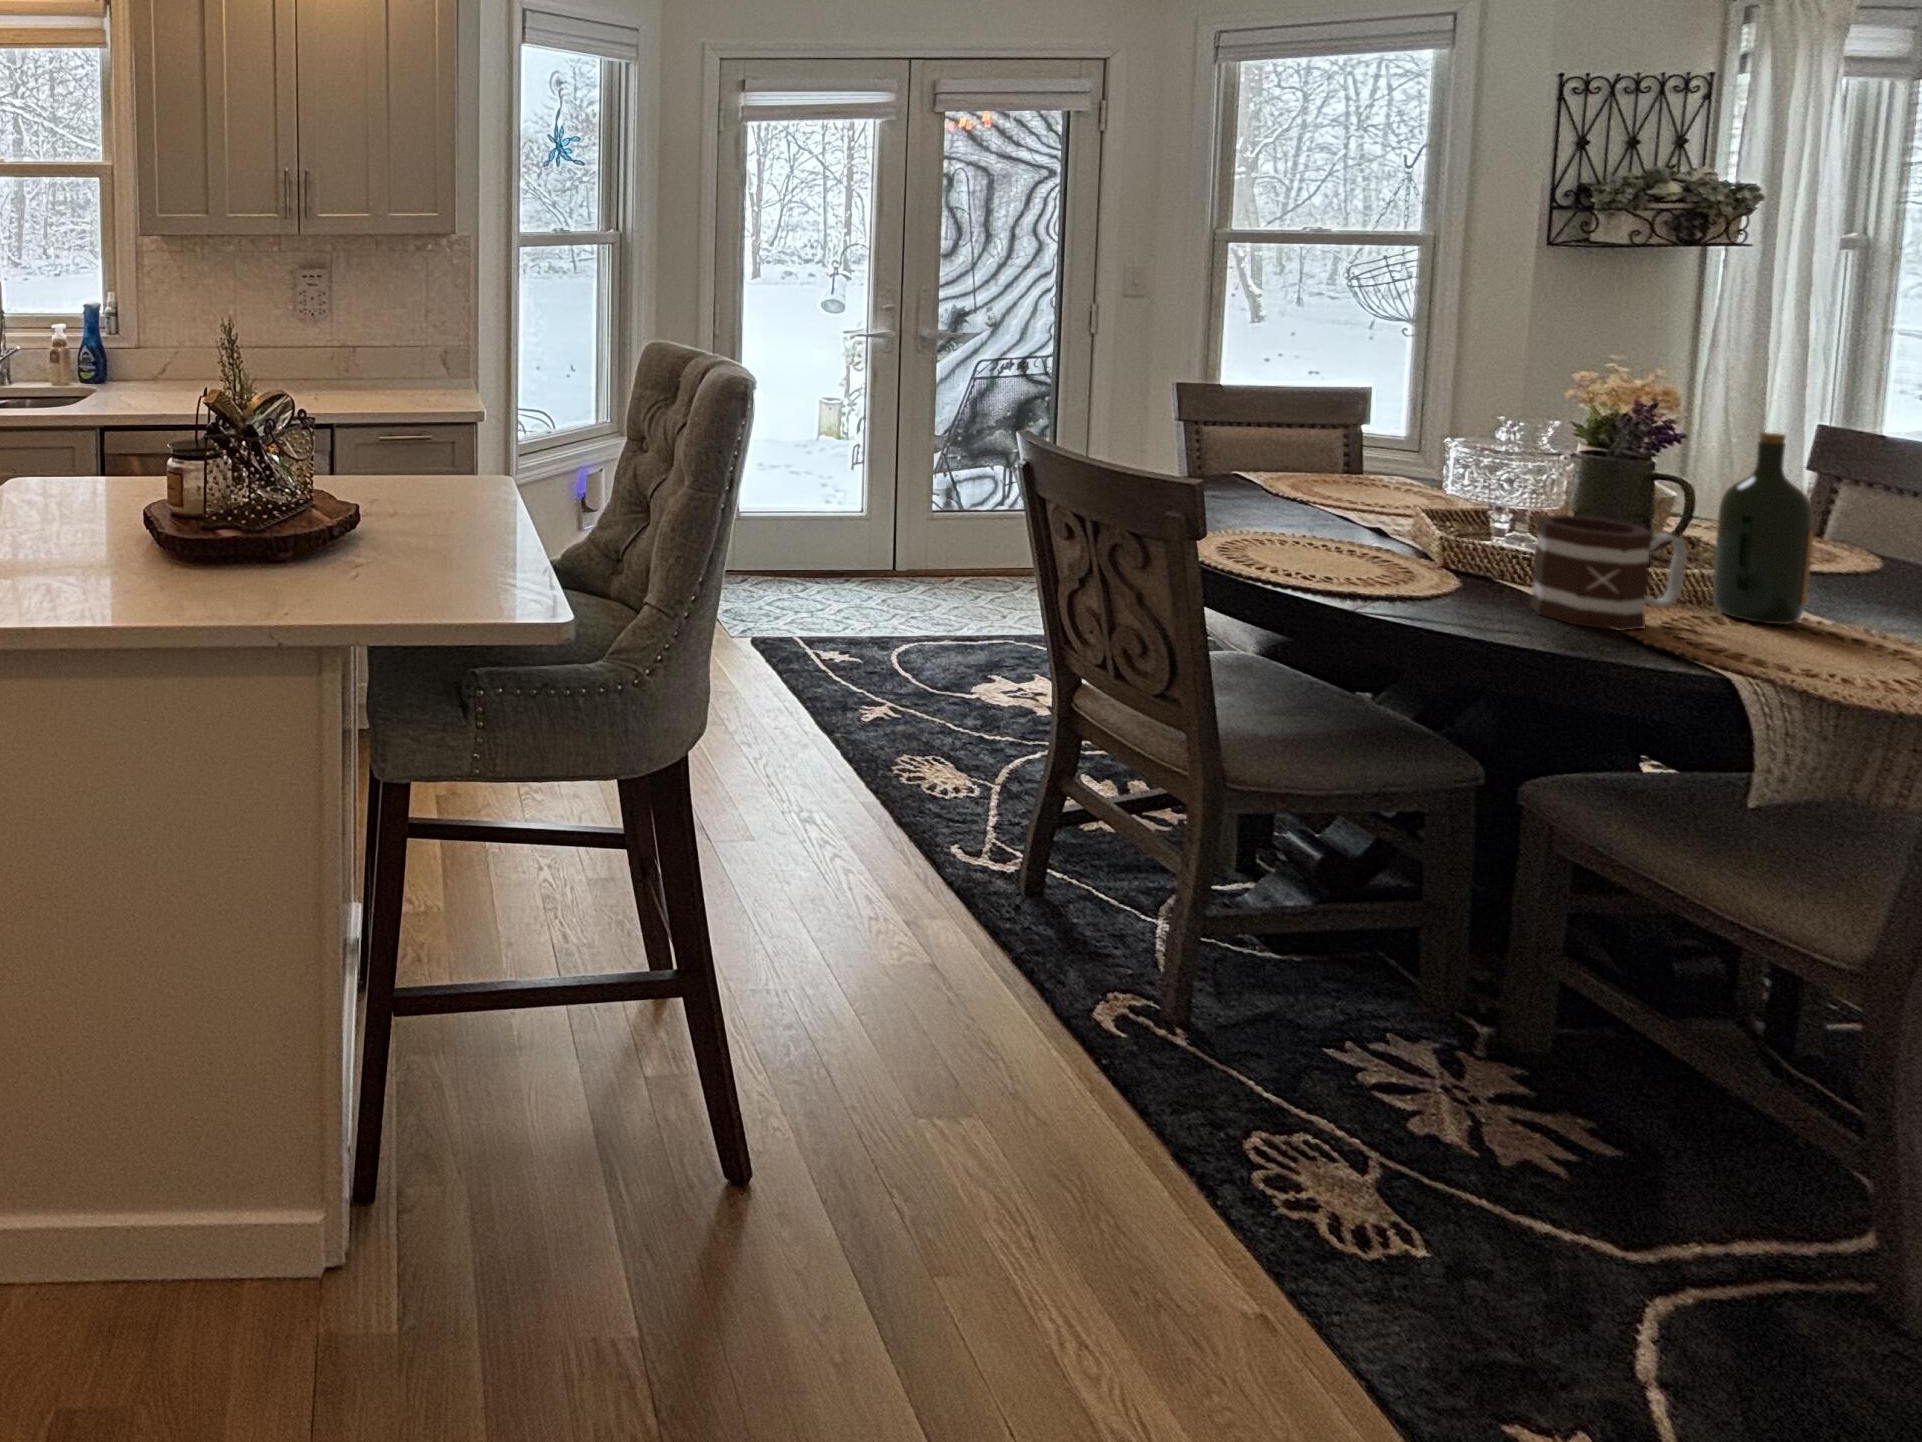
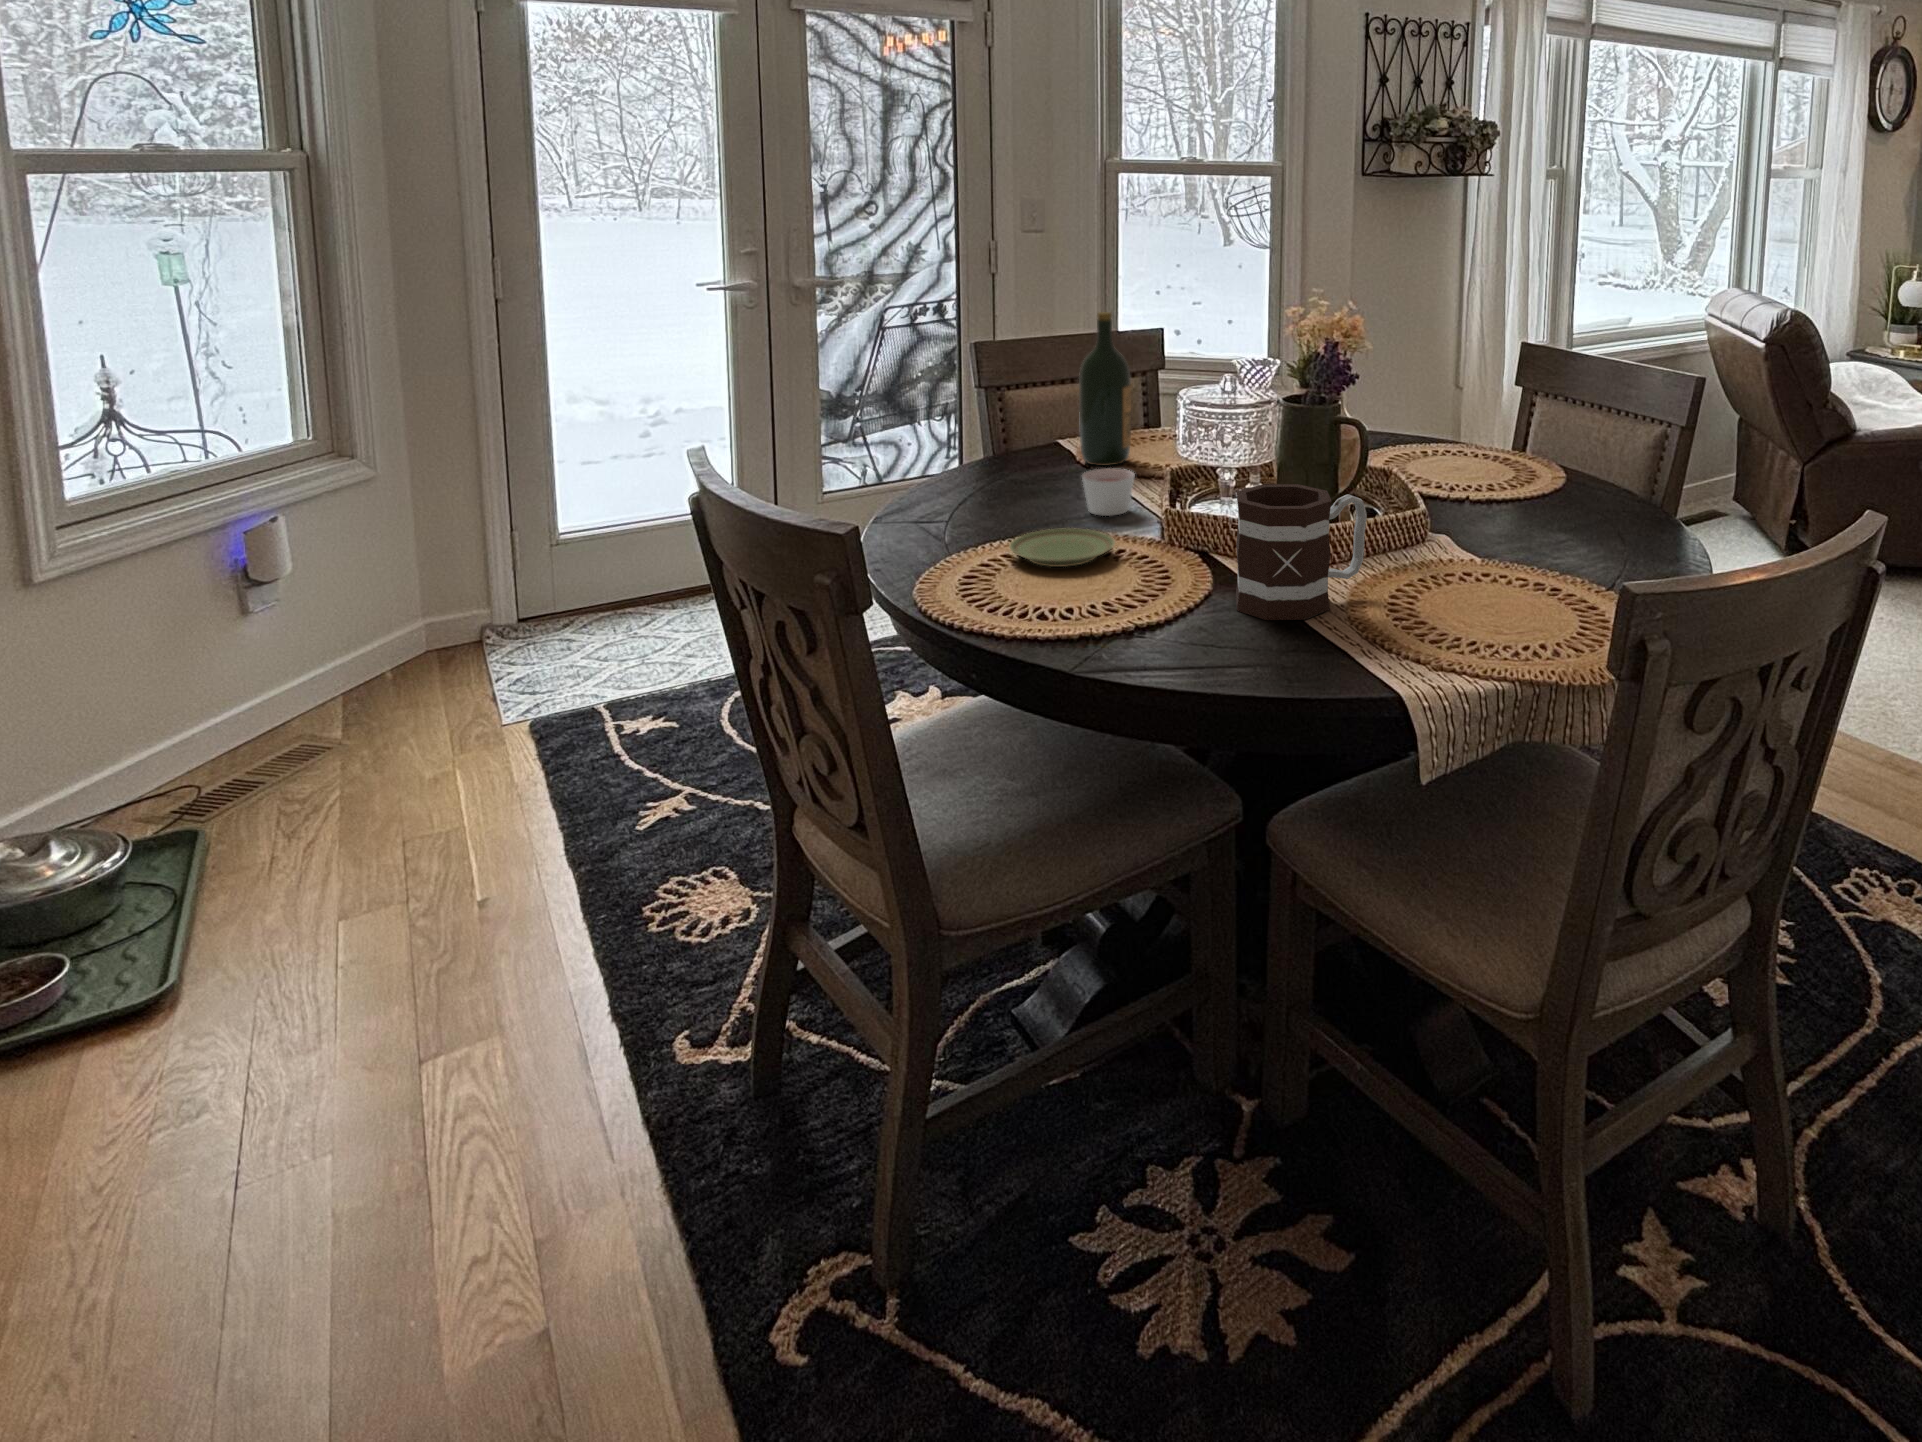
wine bottle: present [1713,432,1814,625] -> present [1079,312,1131,466]
candle: none [1318,494,1374,533] -> present [1082,468,1135,516]
plate: none [1275,533,1380,562] -> present [1009,528,1115,567]

